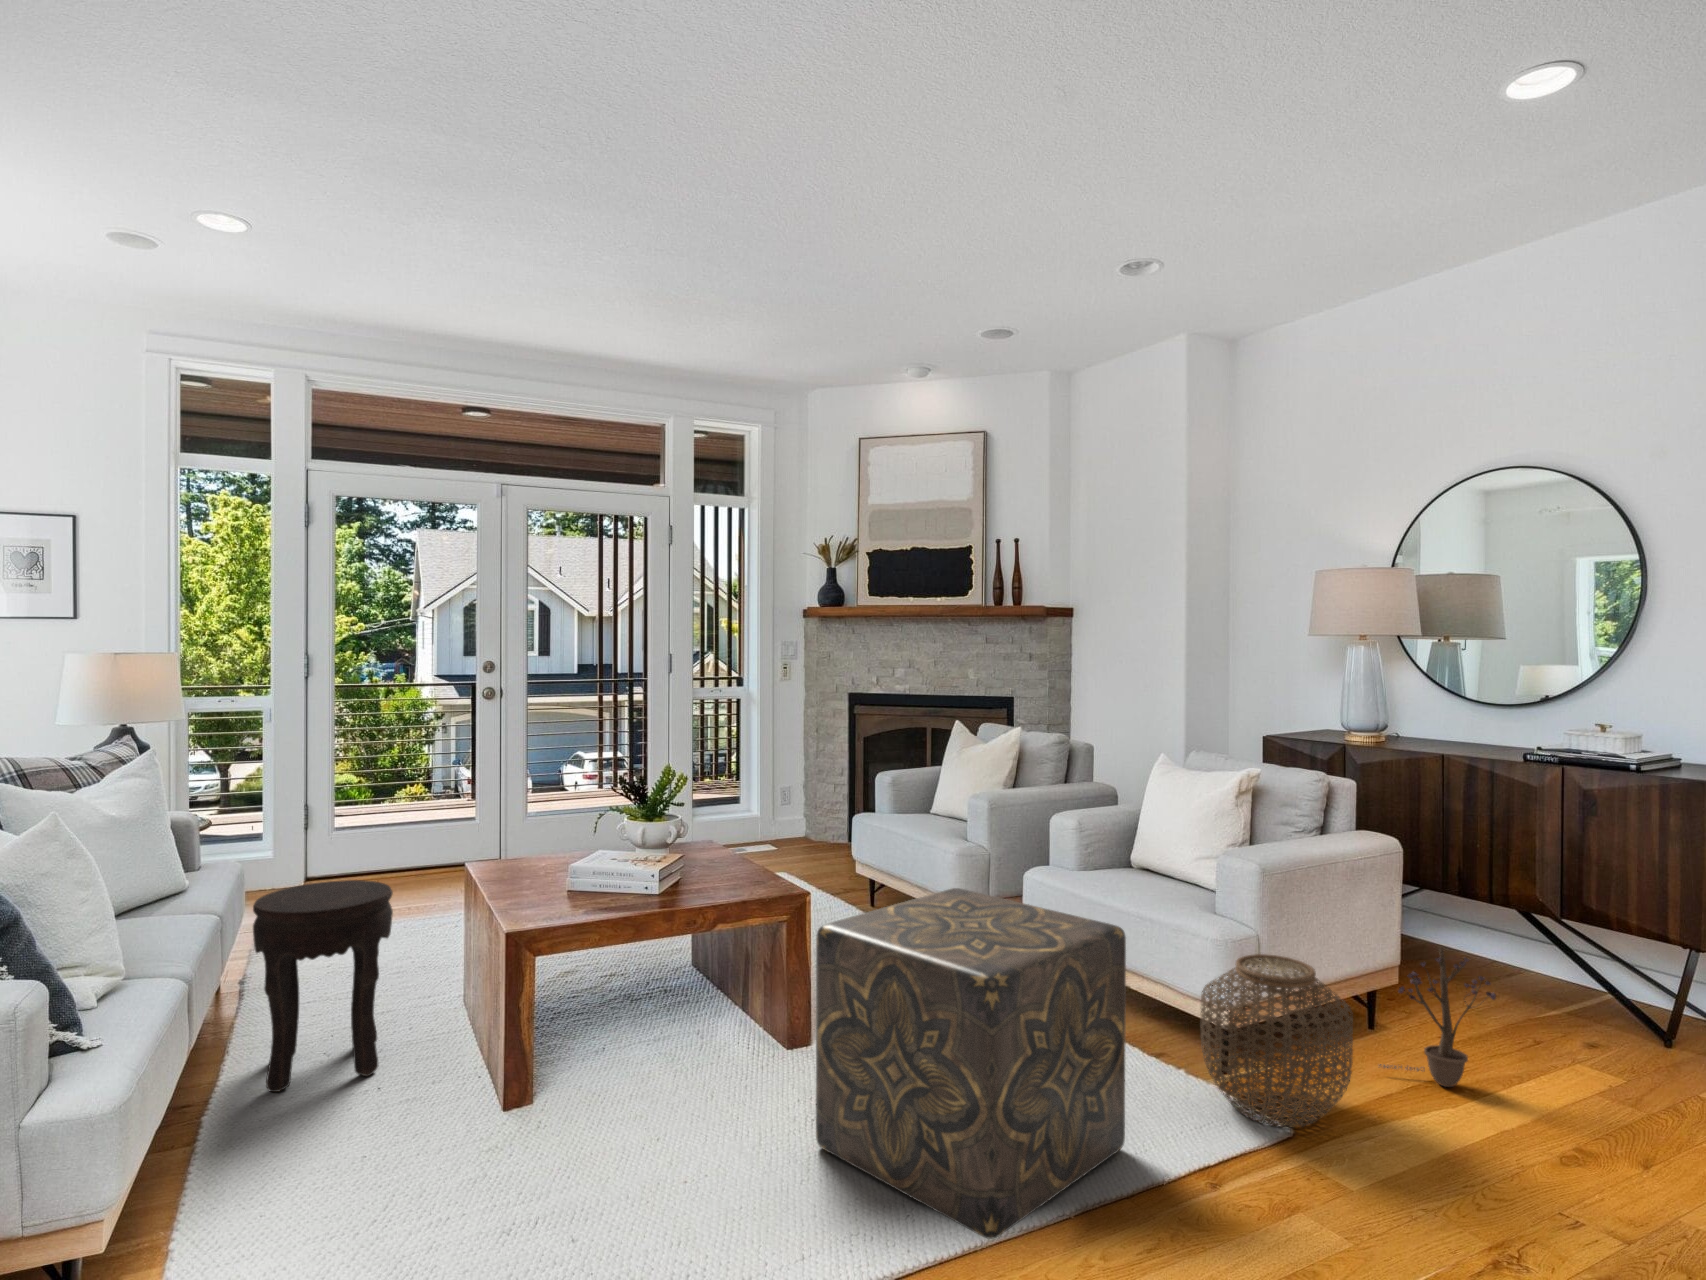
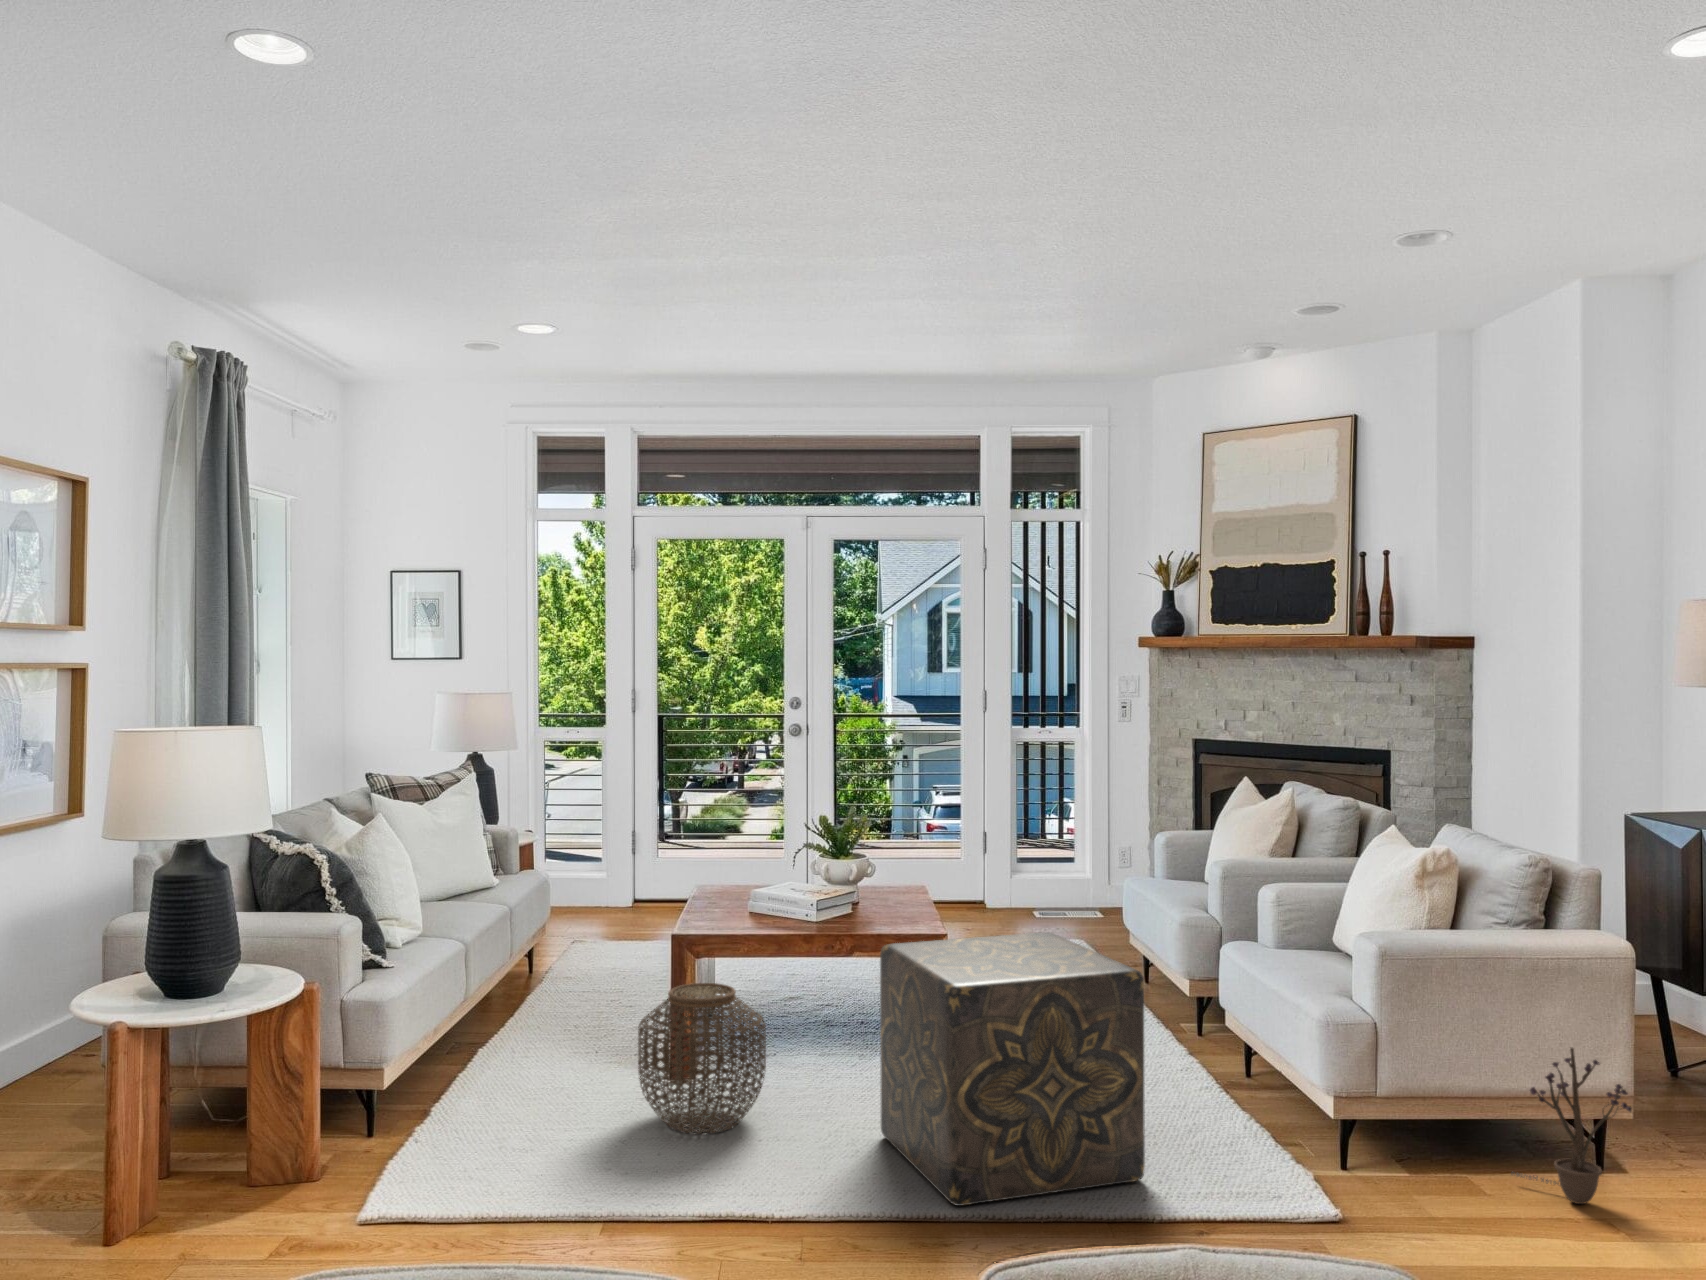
side table: present [253,880,393,1092] -> none [518,887,619,1044]
woven basket: present [1201,954,1353,1127] -> present [638,983,766,1134]

